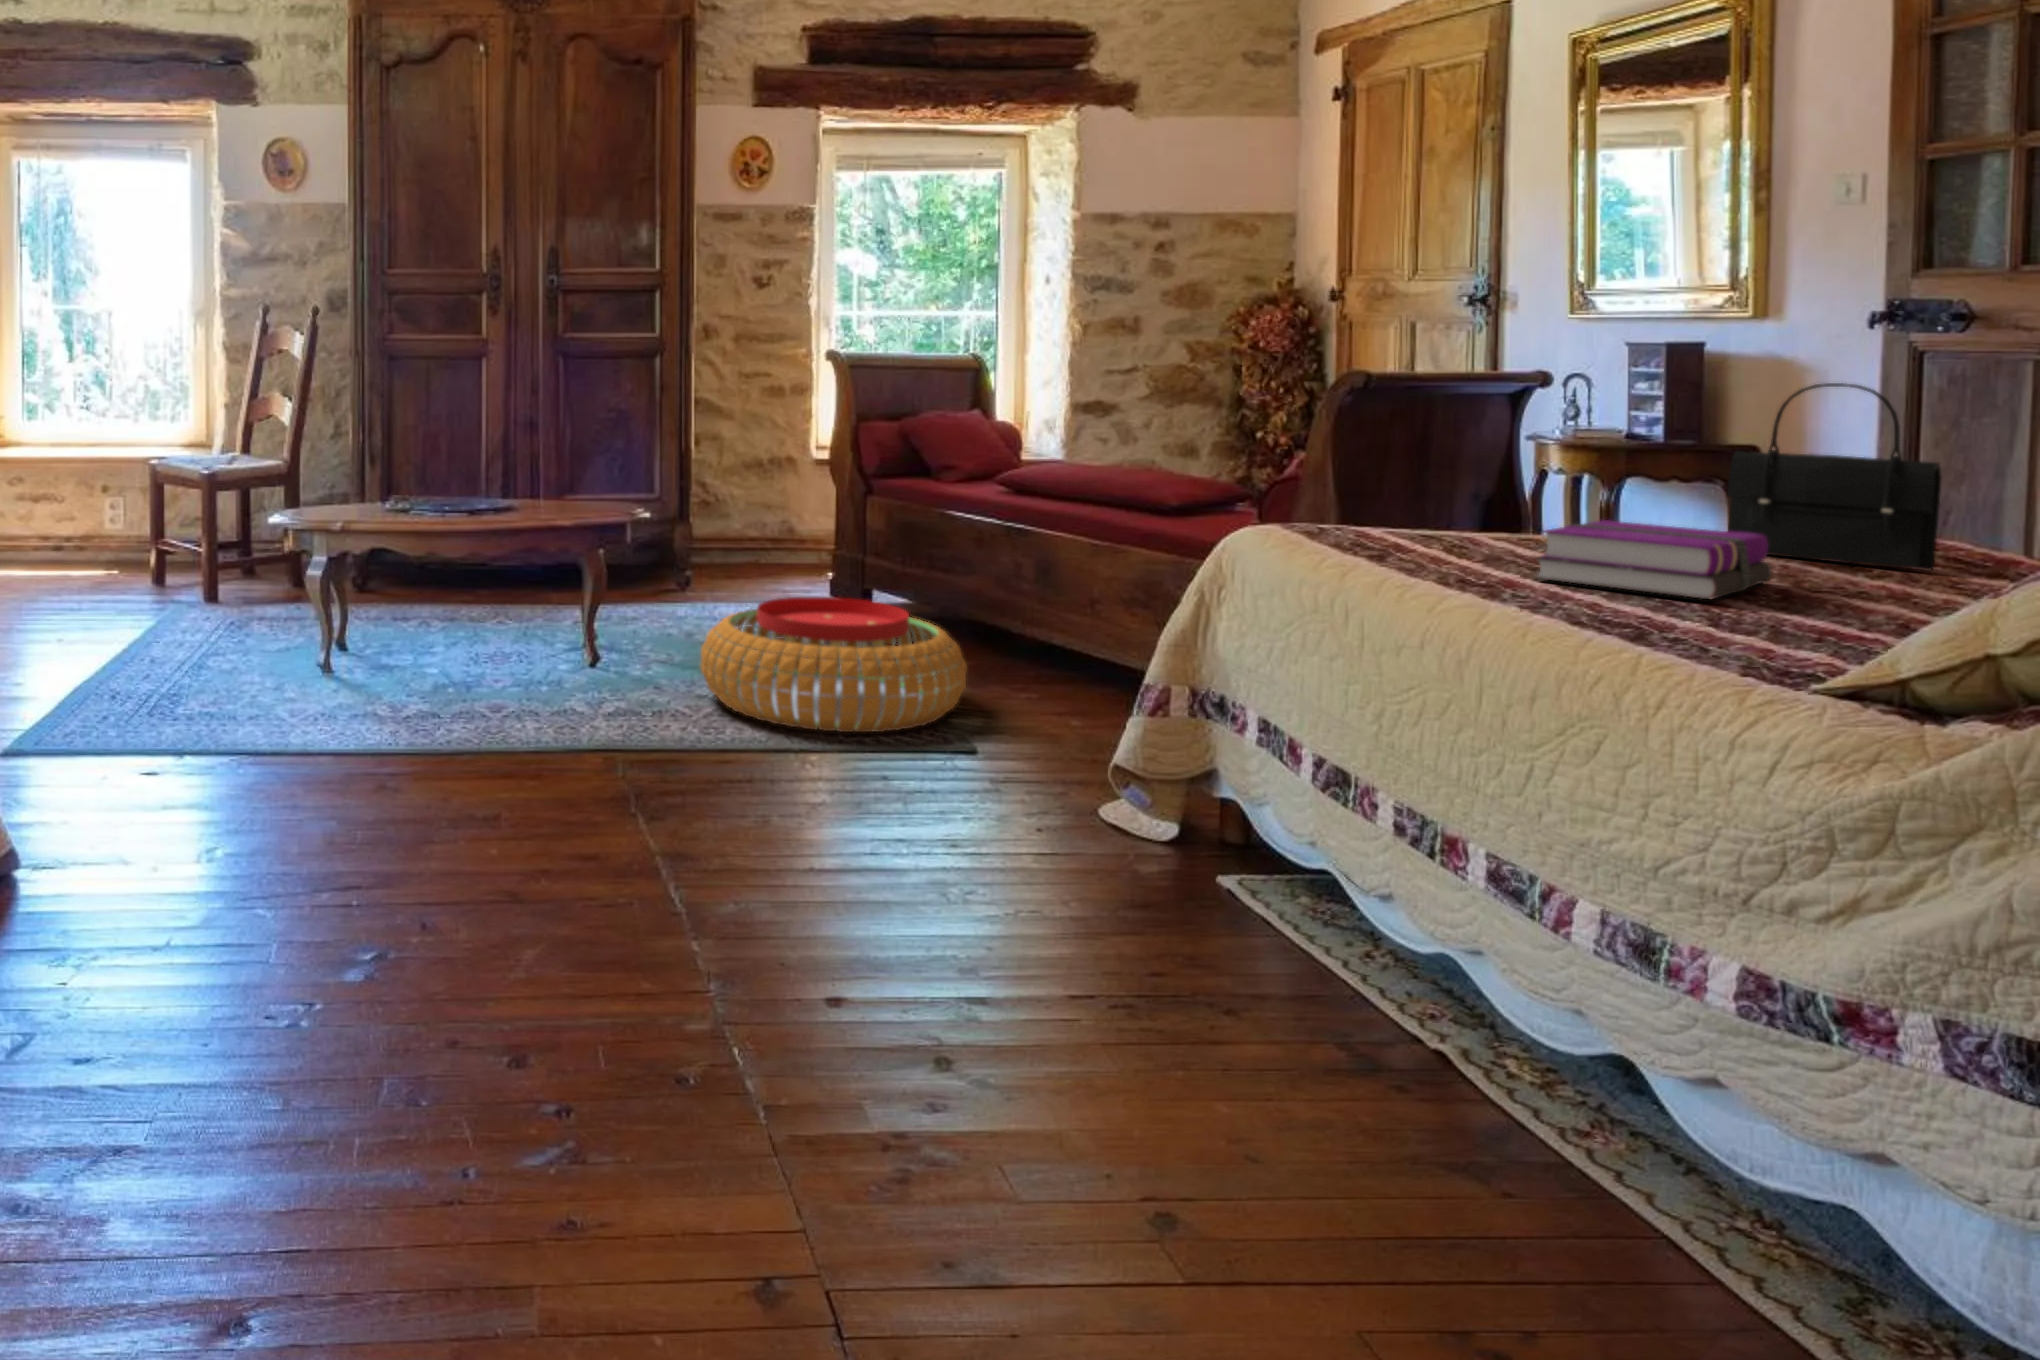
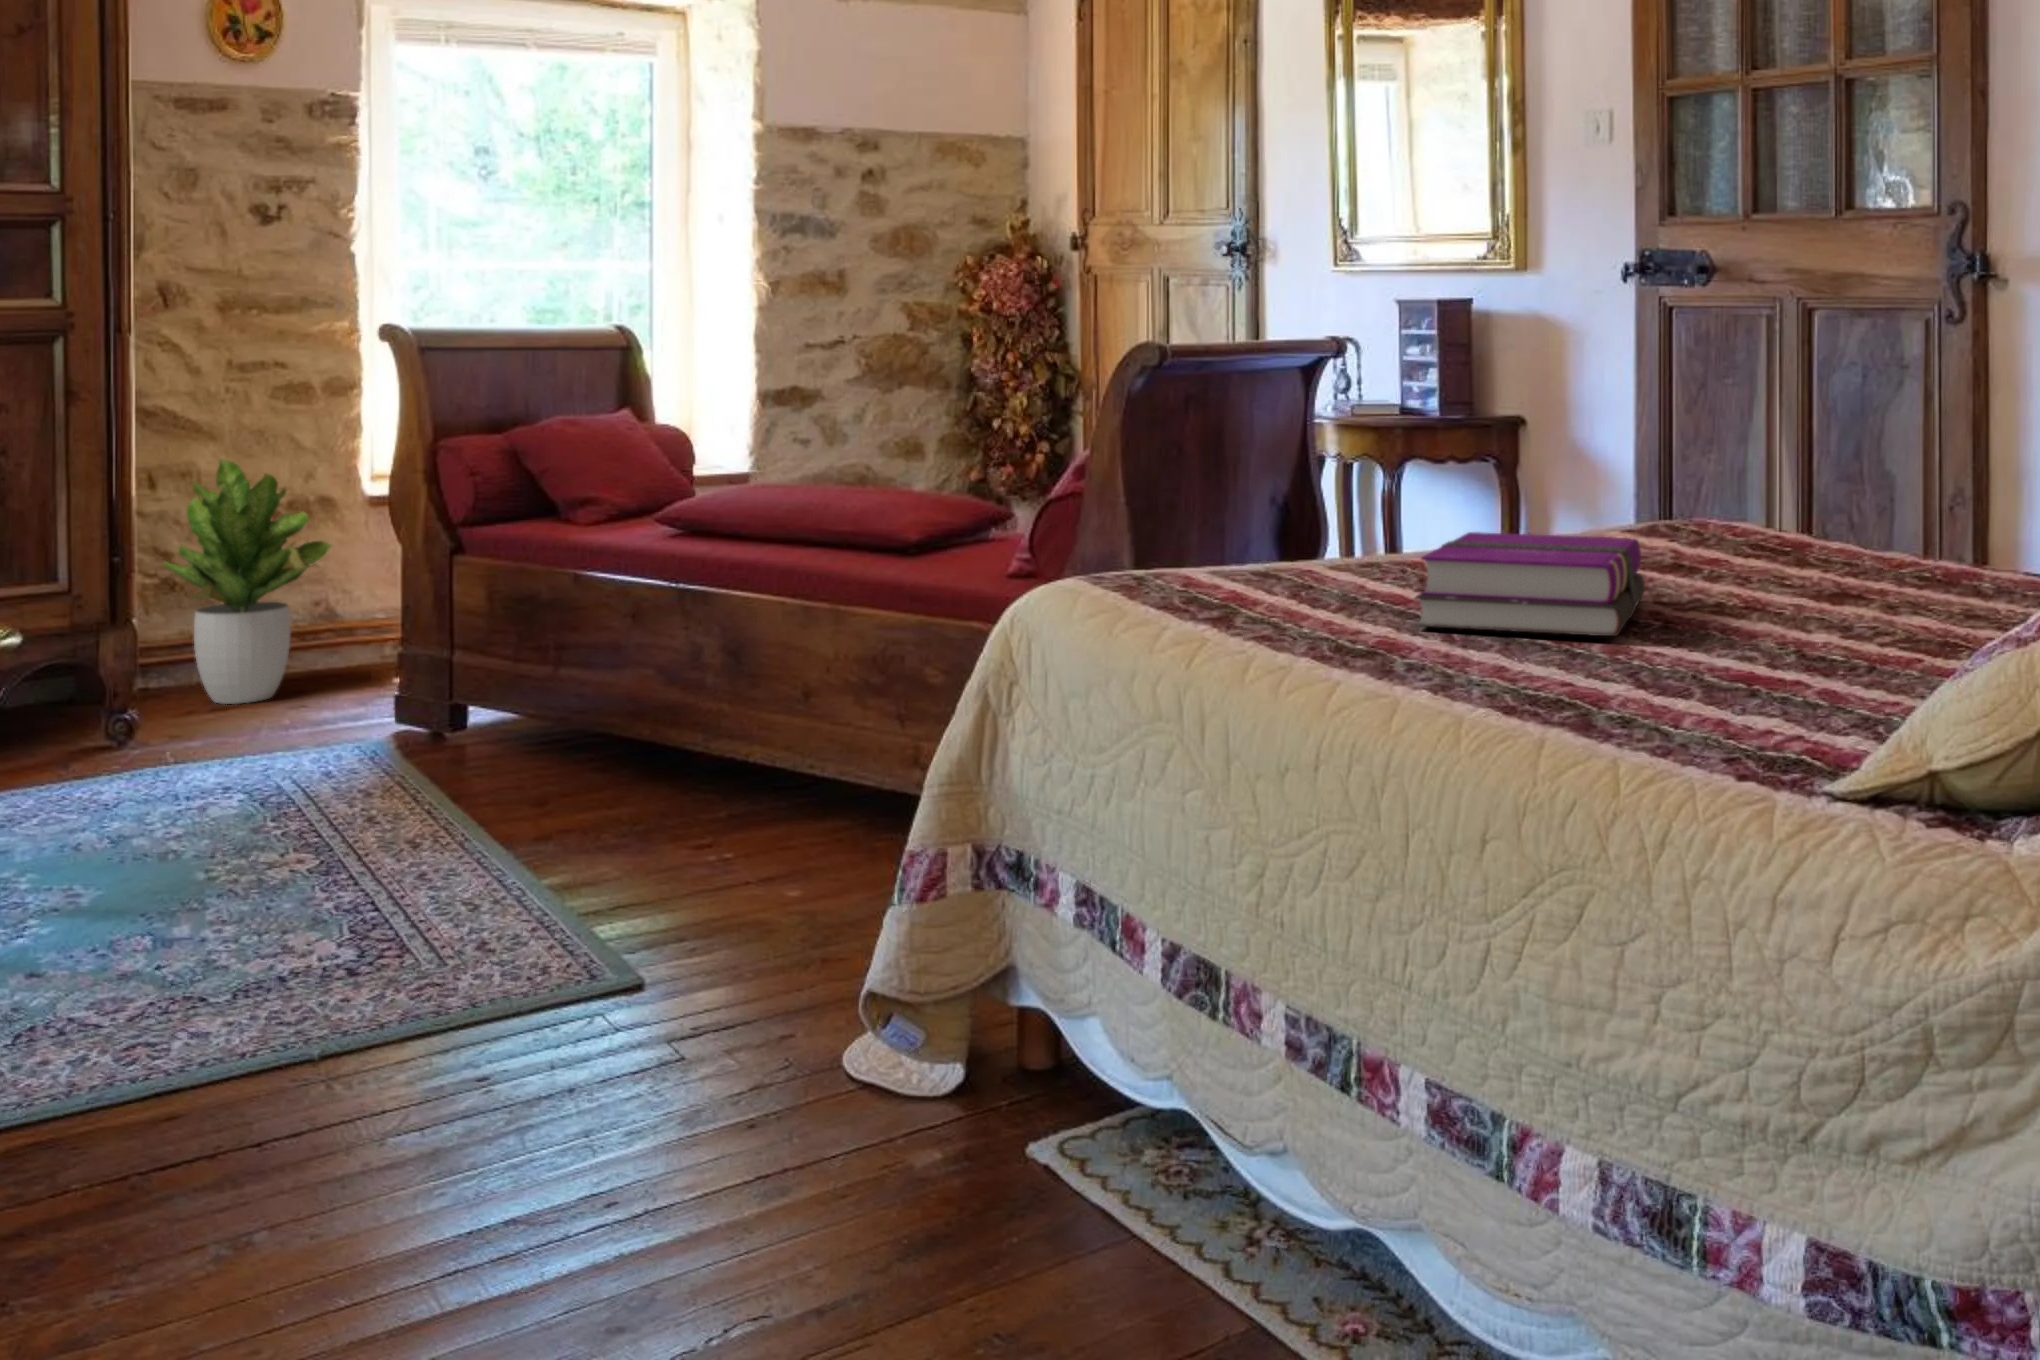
handbag: present [1727,383,1941,571] -> none [1571,342,1766,564]
potted plant: none [705,431,796,575] -> present [164,460,332,704]
pouf: present [700,597,967,732] -> none [112,743,621,1007]

